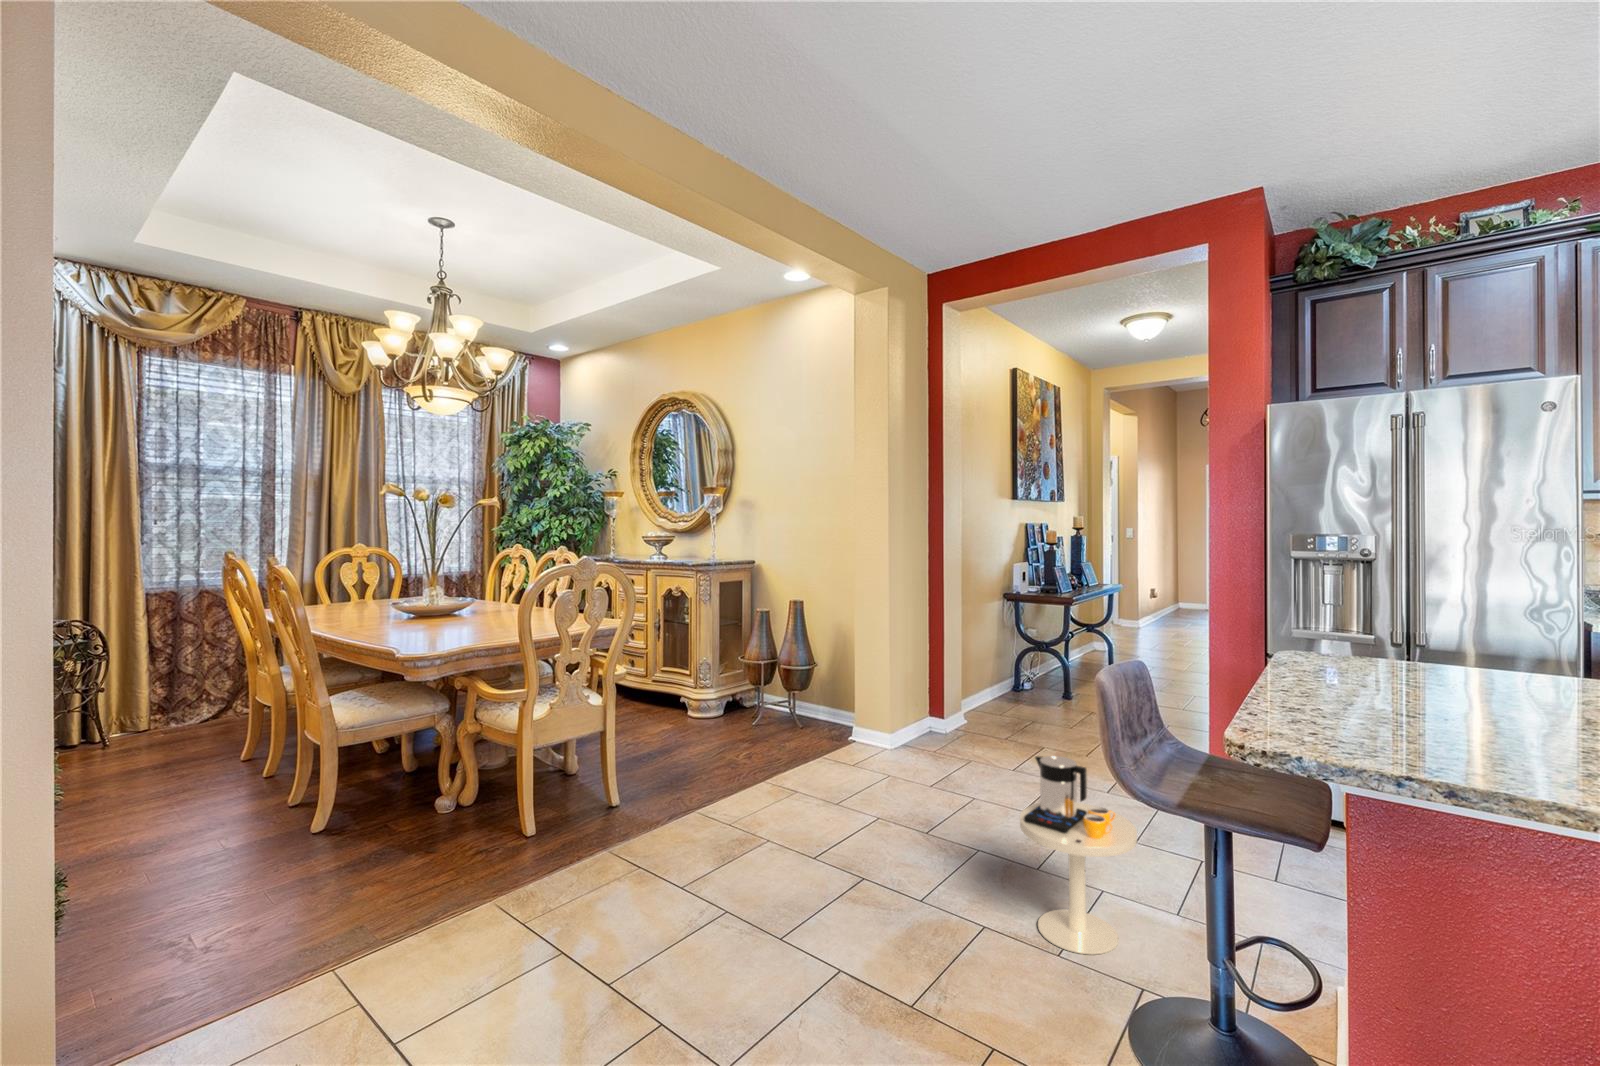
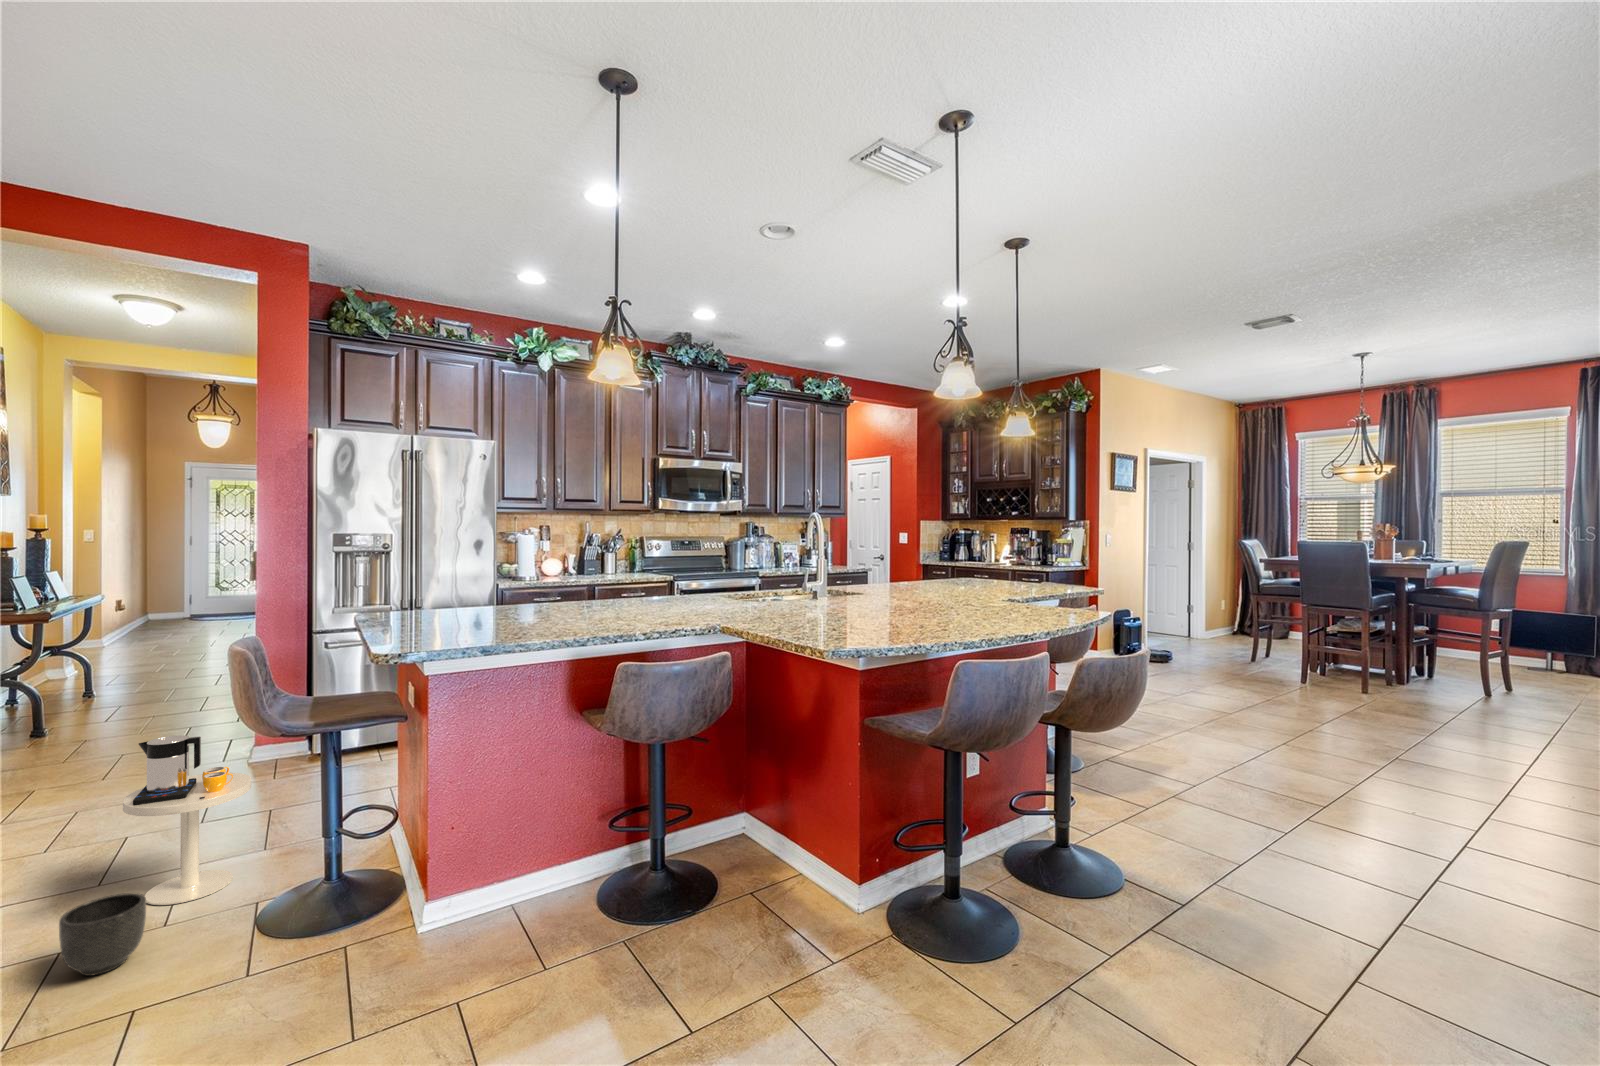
planter: none [941,910,1007,998] -> present [59,893,146,976]

